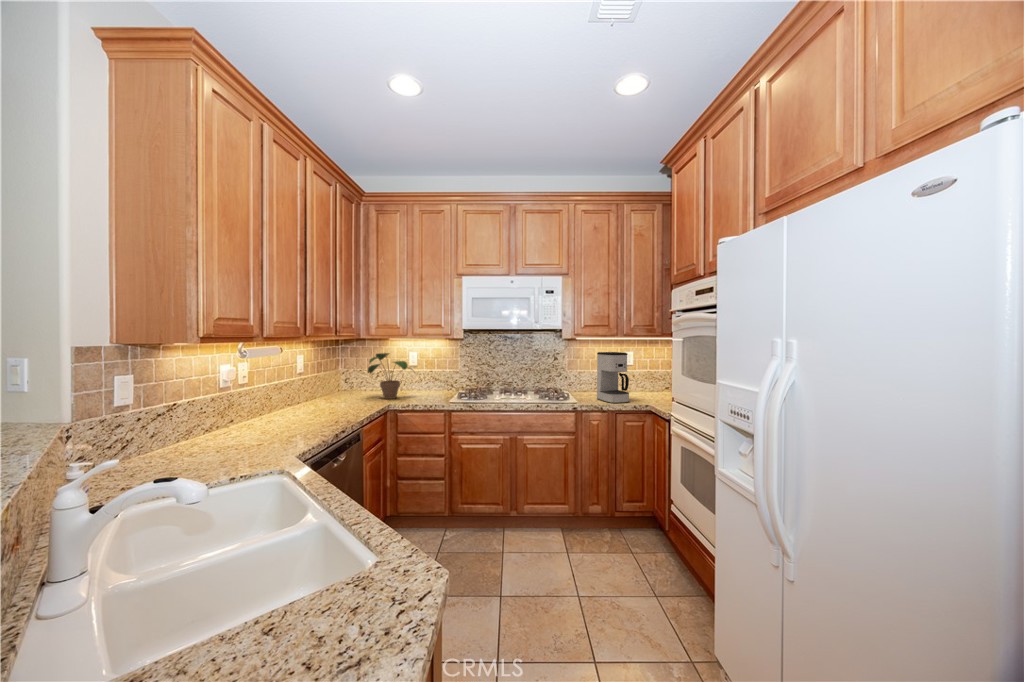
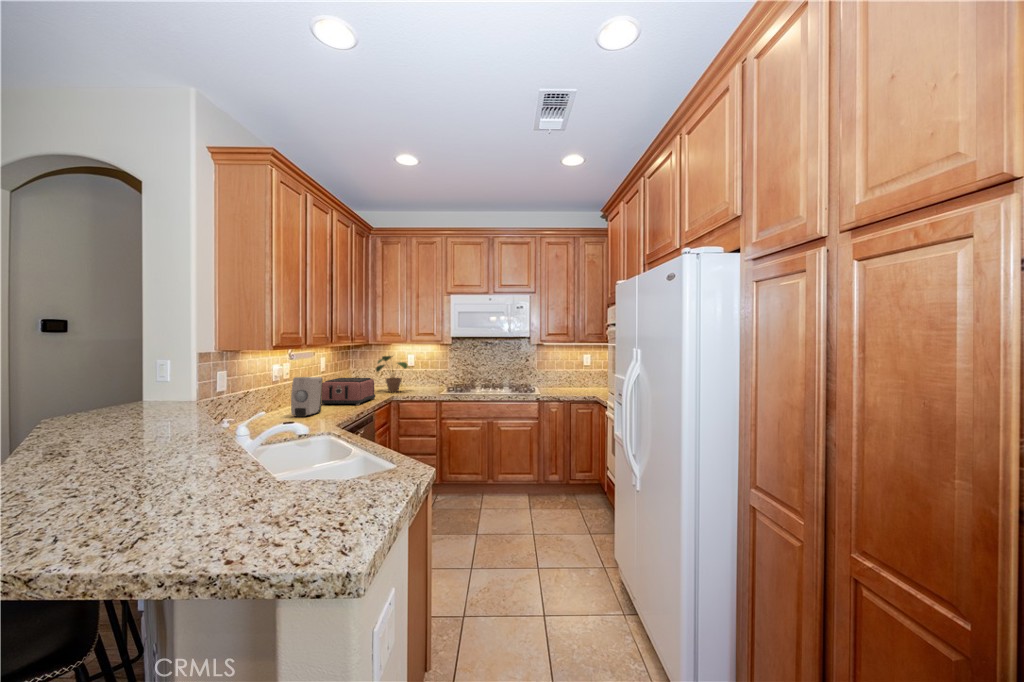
coffee maker: present [597,352,629,403] -> none [557,355,582,395]
toaster: none [288,381,365,419] -> present [322,378,375,405]
soap dispenser: none [238,382,287,440] -> present [291,377,323,417]

